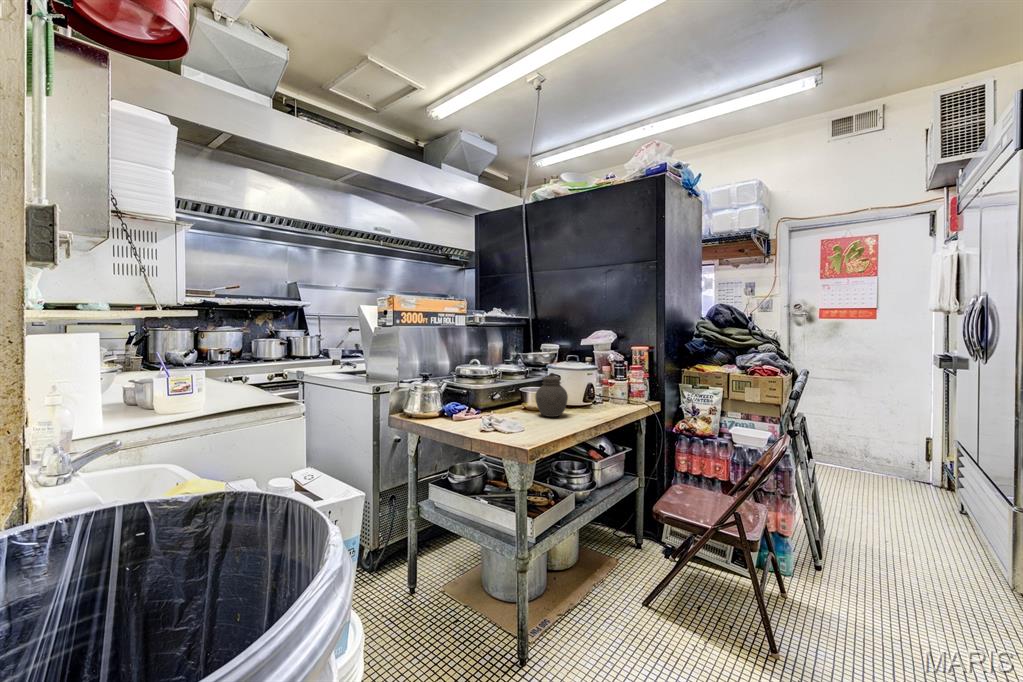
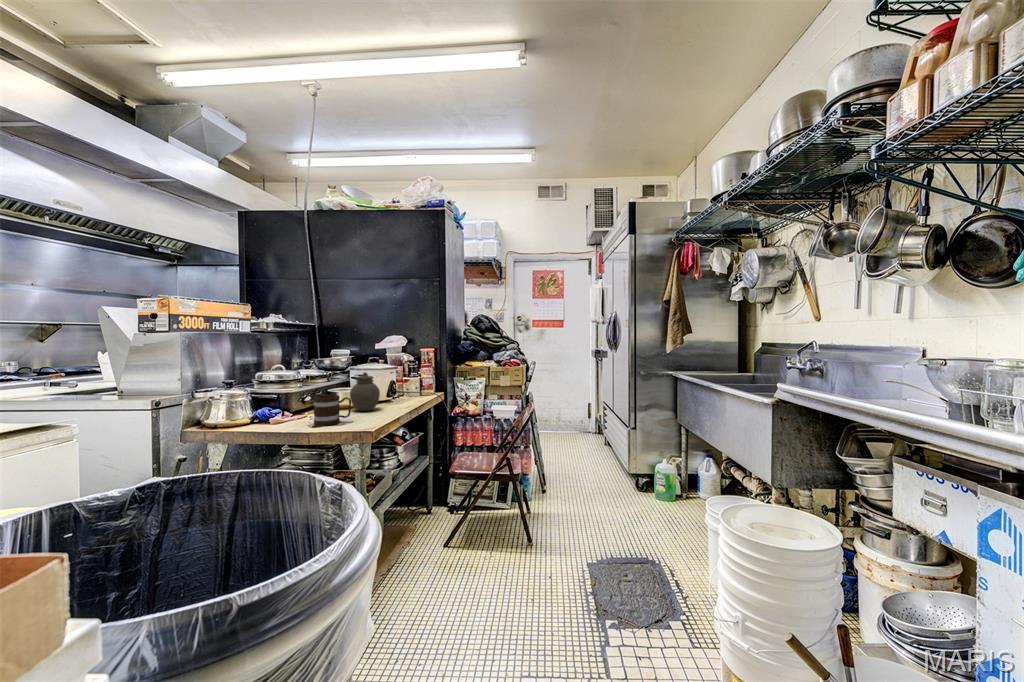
mug: none [489,396,526,429] -> present [314,395,351,426]

